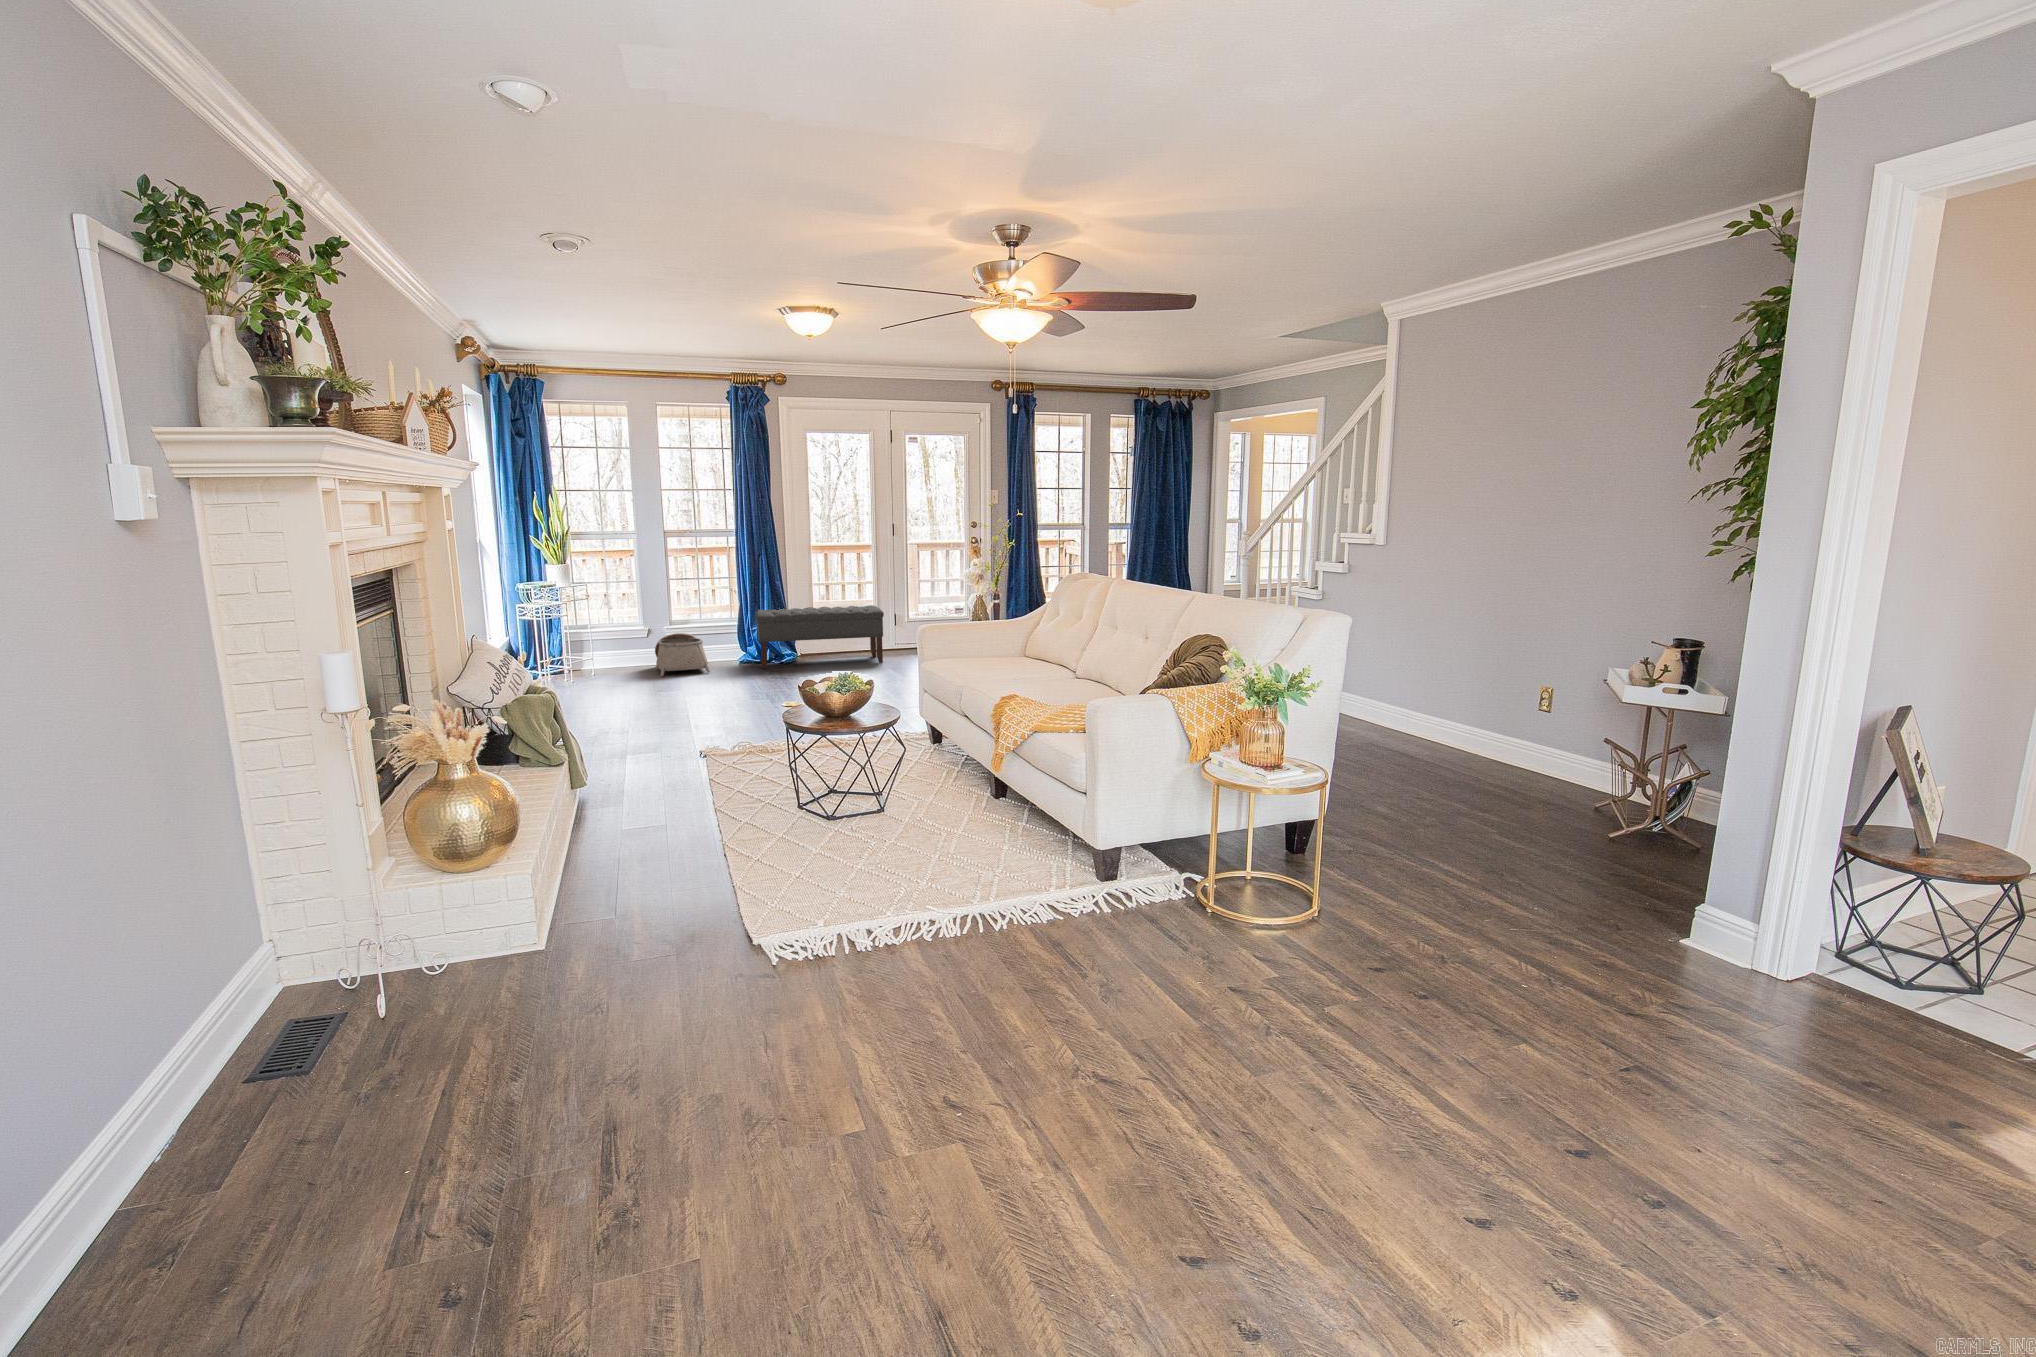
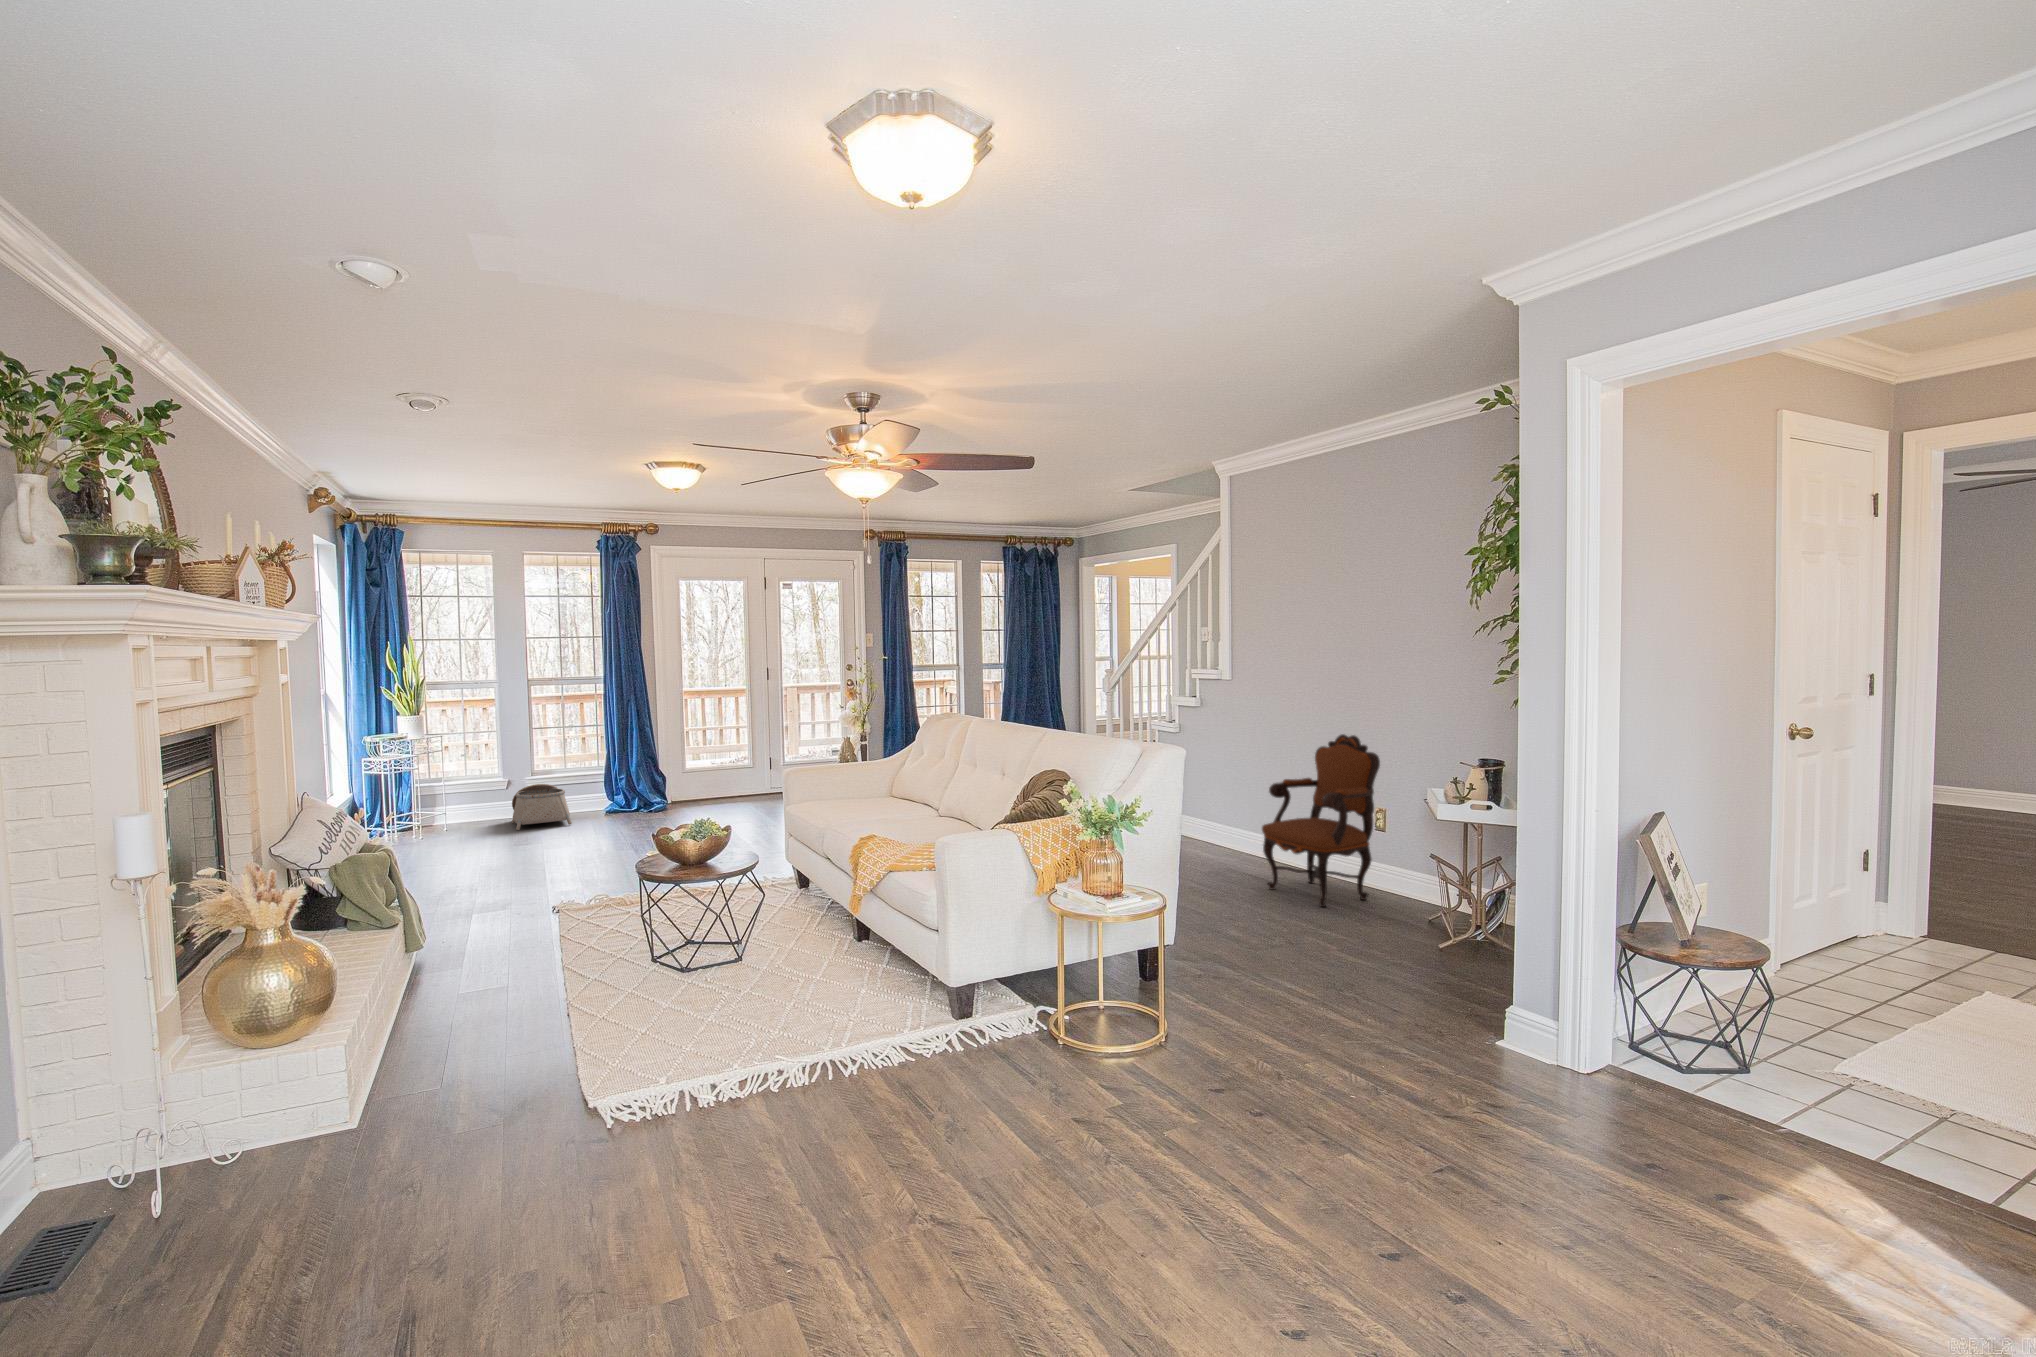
bench: present [756,605,884,669] -> none [624,749,760,819]
armchair: none [1408,607,1550,787] -> present [1262,734,1380,907]

